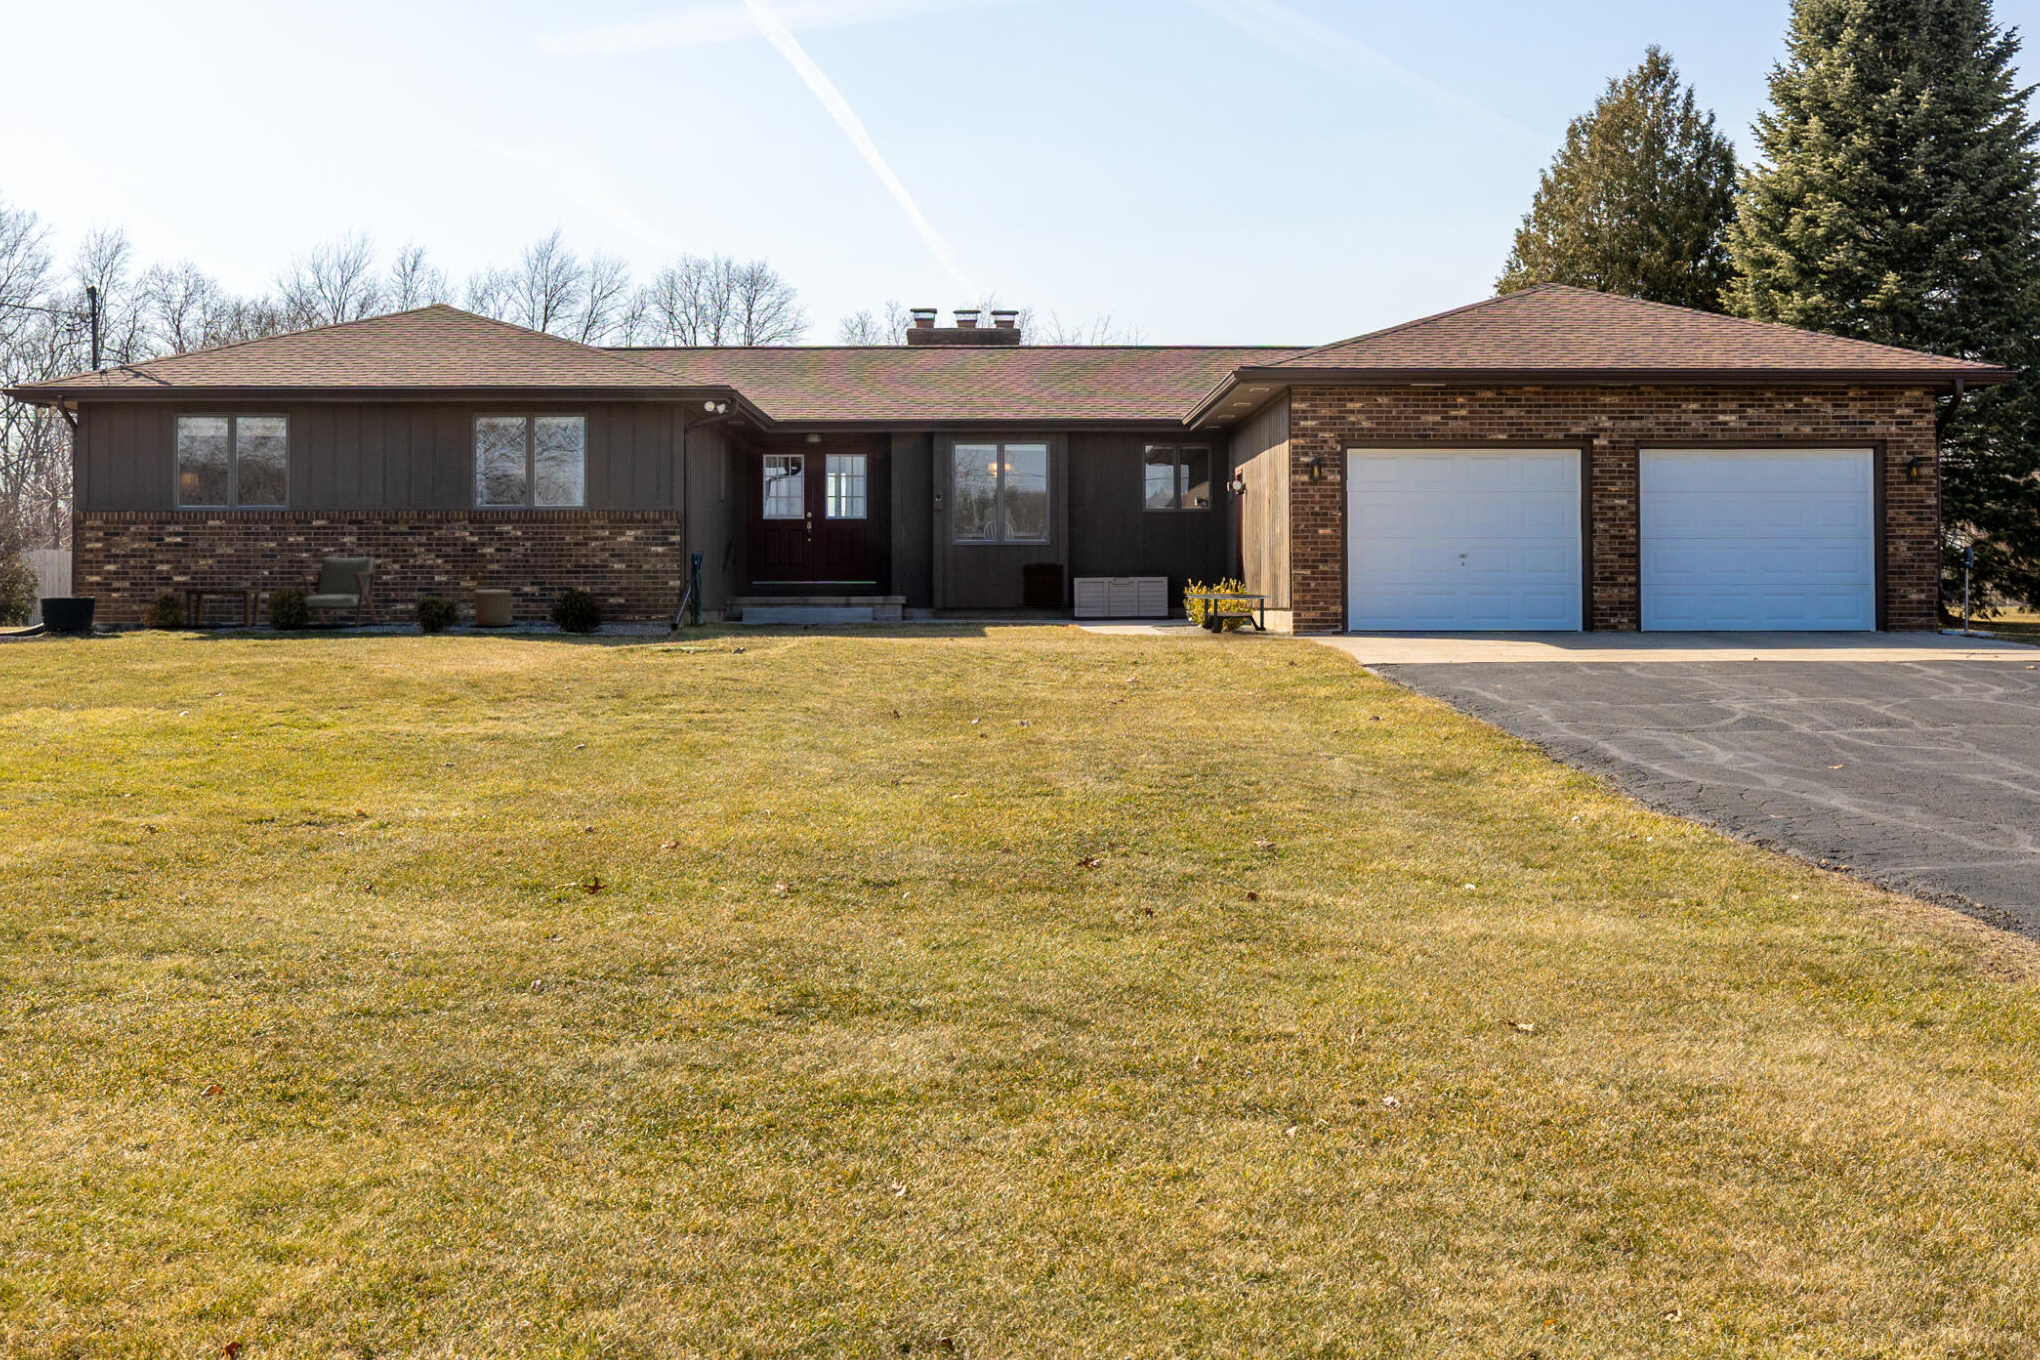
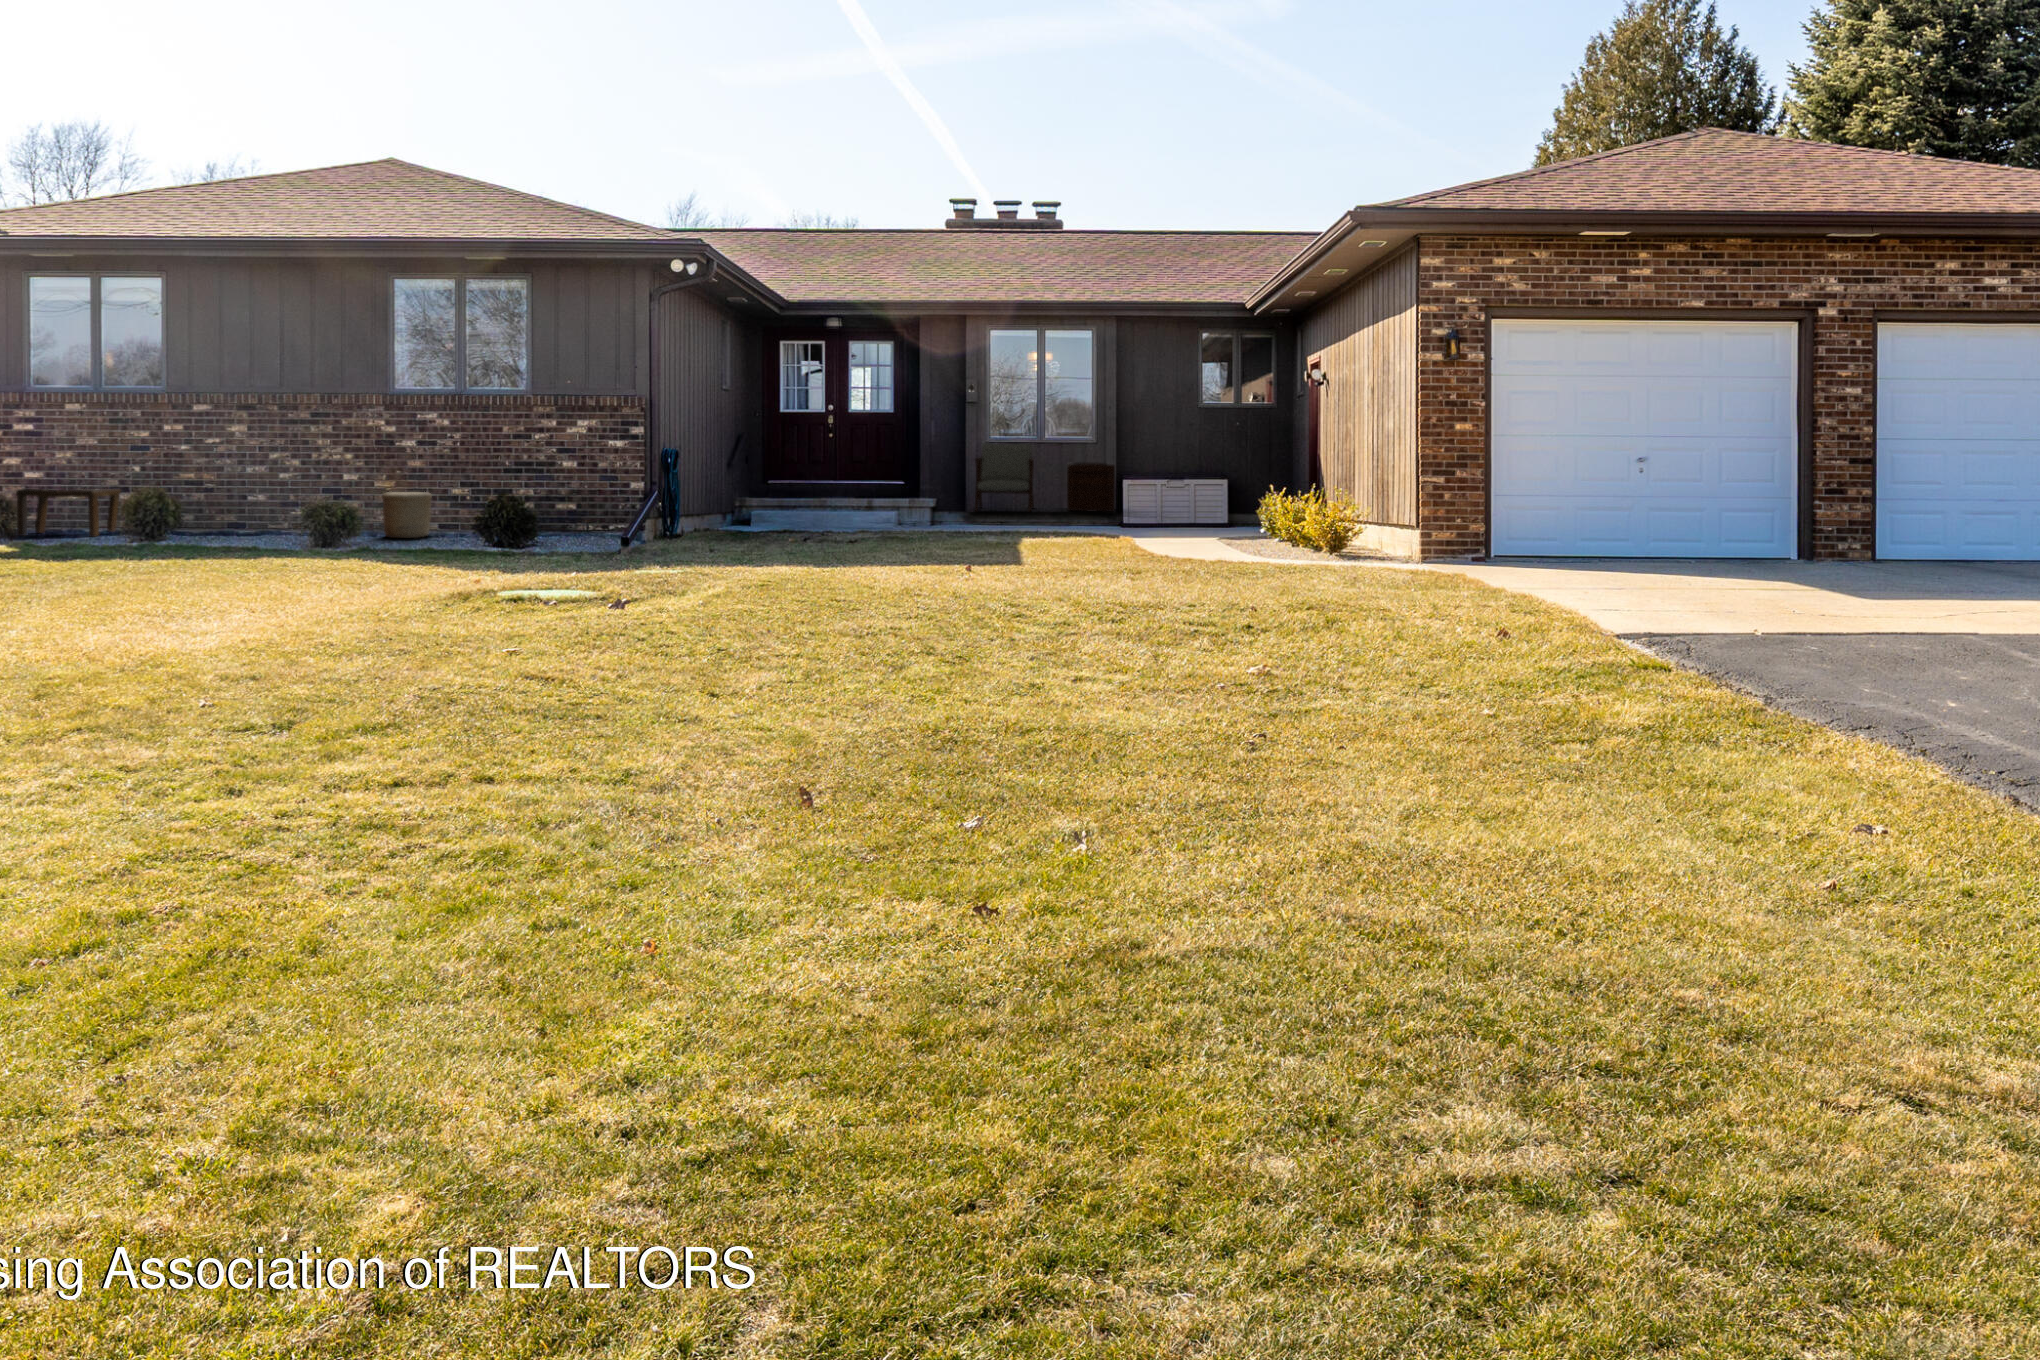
lounge chair: present [300,557,379,628] -> present [975,443,1034,512]
round table: present [1186,594,1270,633] -> none [1277,505,1386,557]

